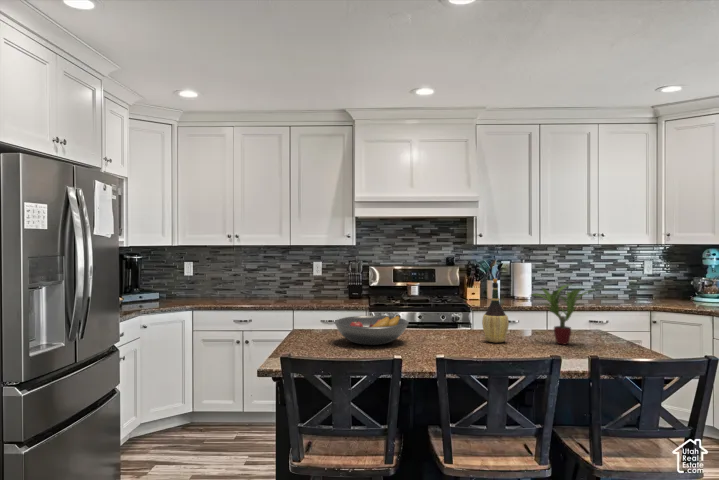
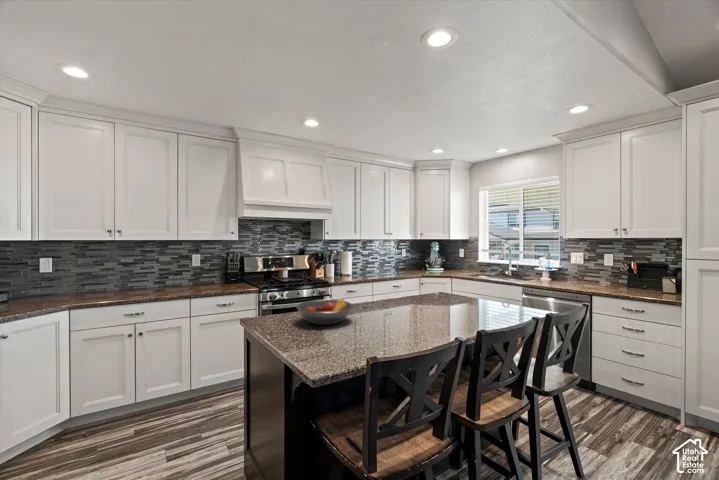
wine bottle: present [482,279,509,343] -> none [388,267,405,310]
potted plant: present [531,285,592,344] -> none [414,268,449,306]

